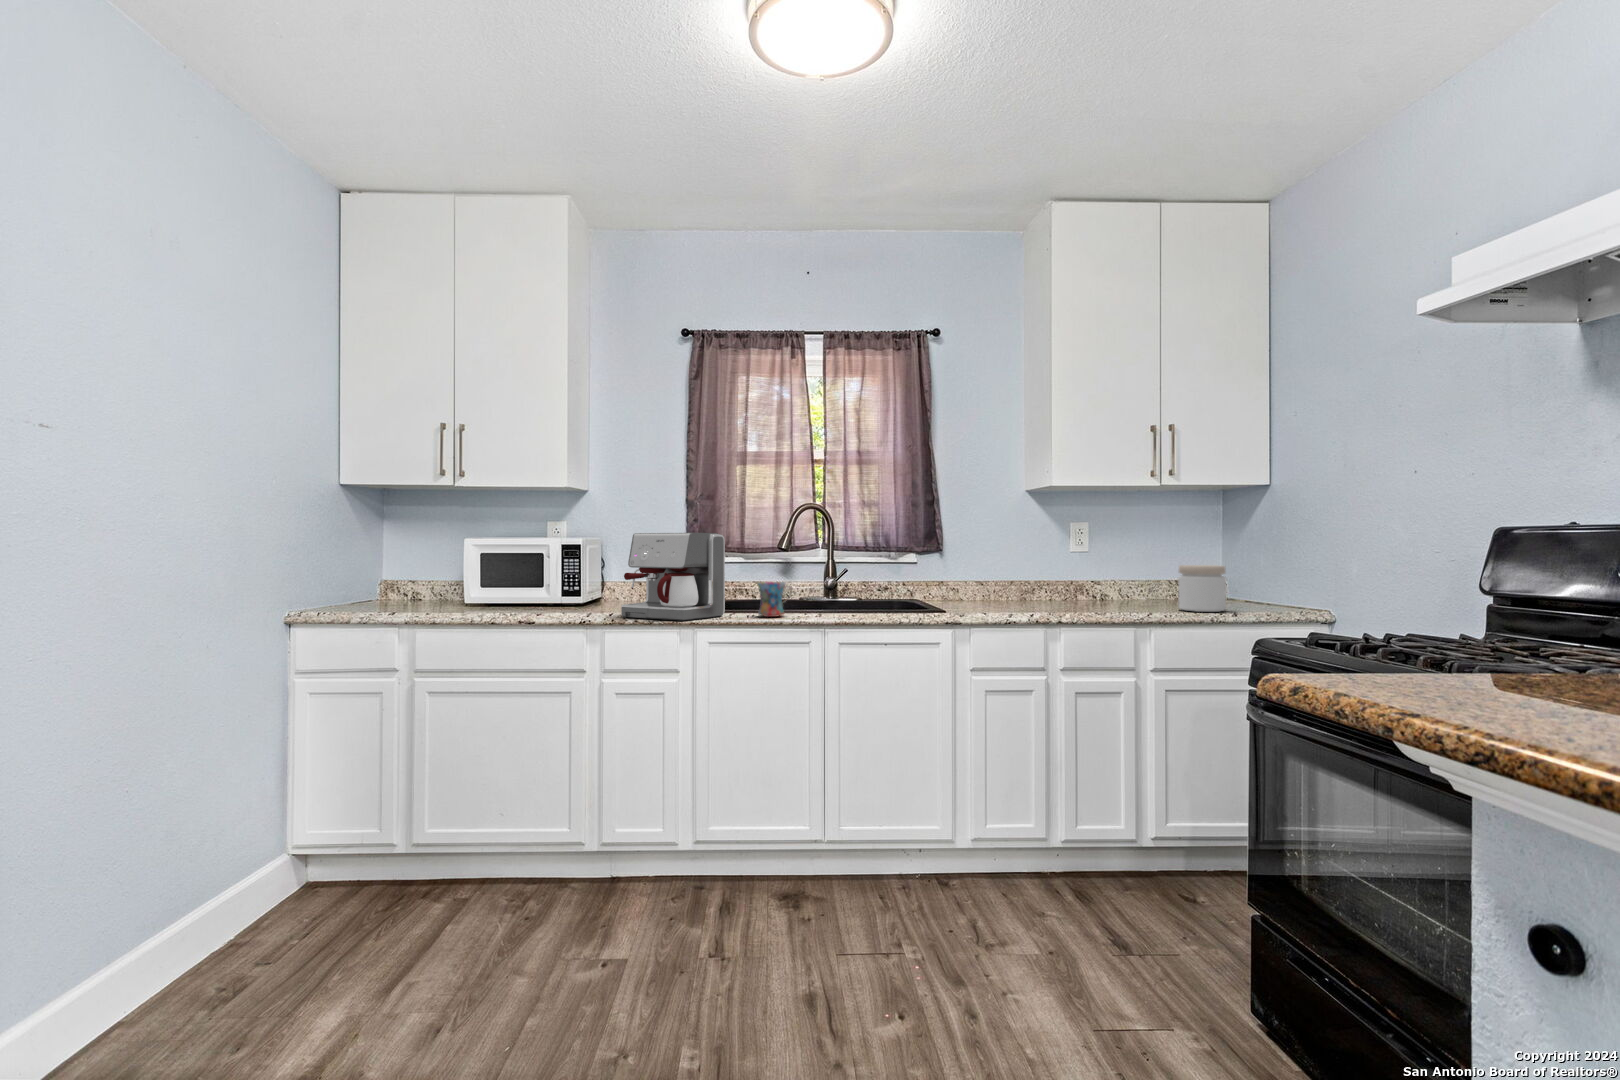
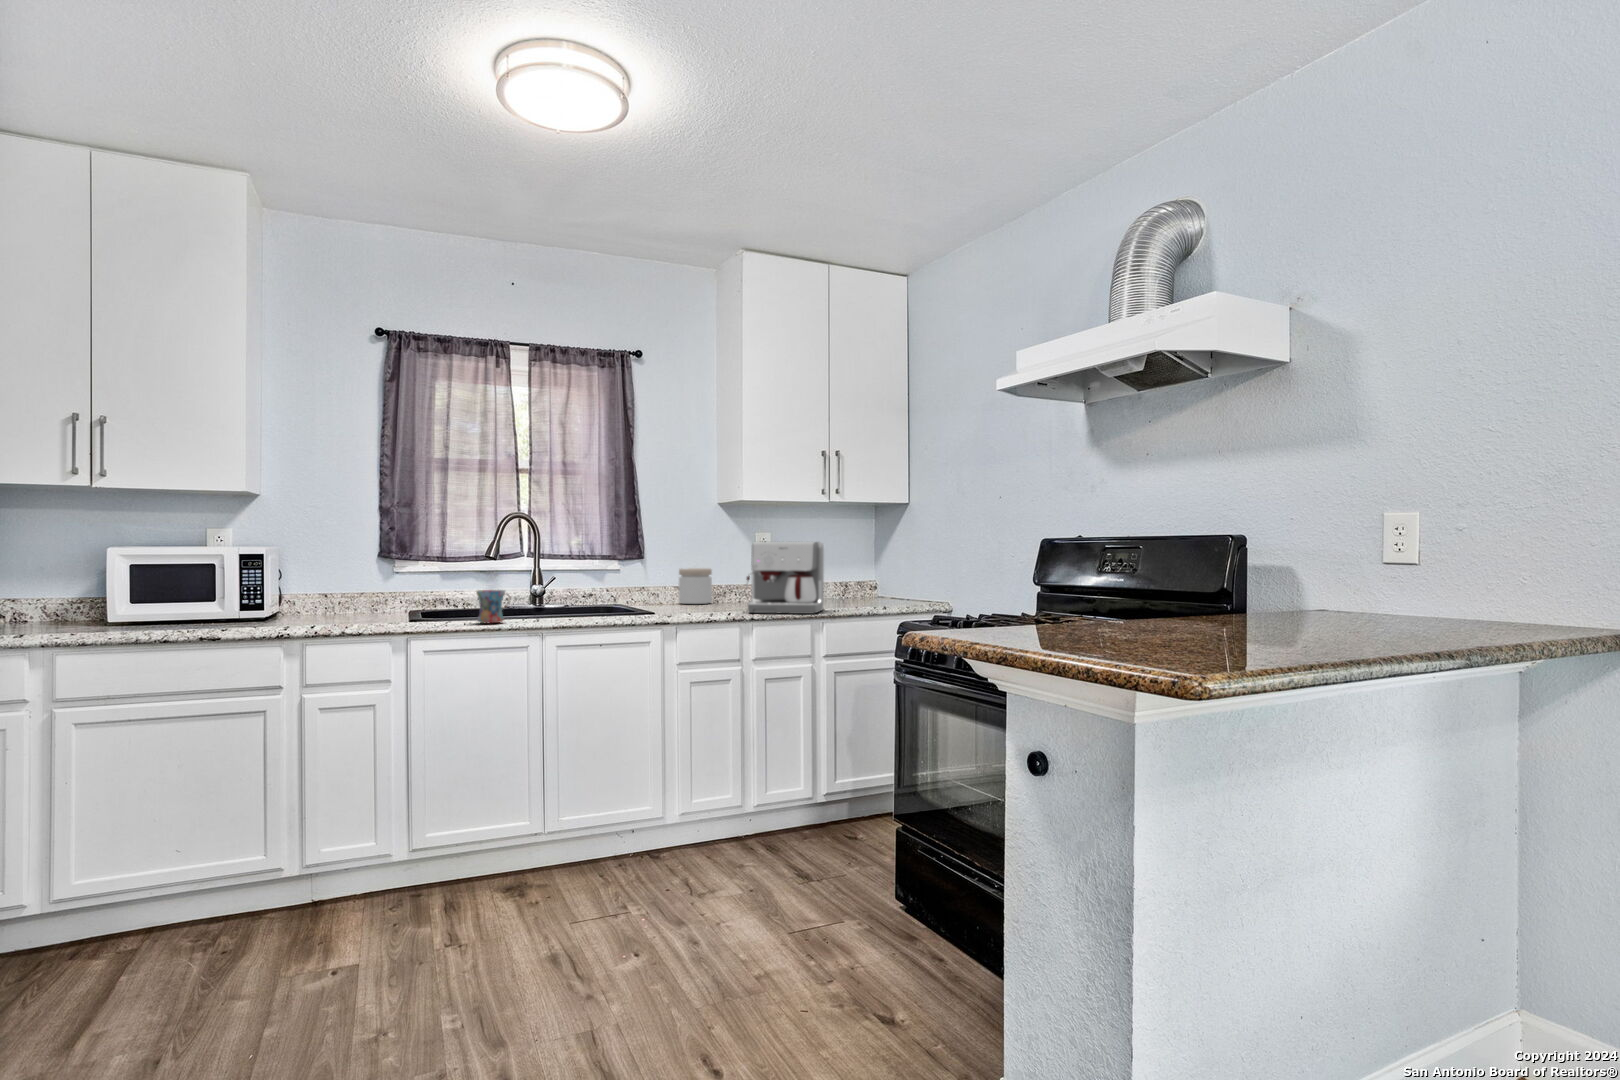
coffee maker: present [621,533,725,621] -> present [746,542,824,614]
jar: present [1178,565,1226,612] -> present [679,568,712,604]

